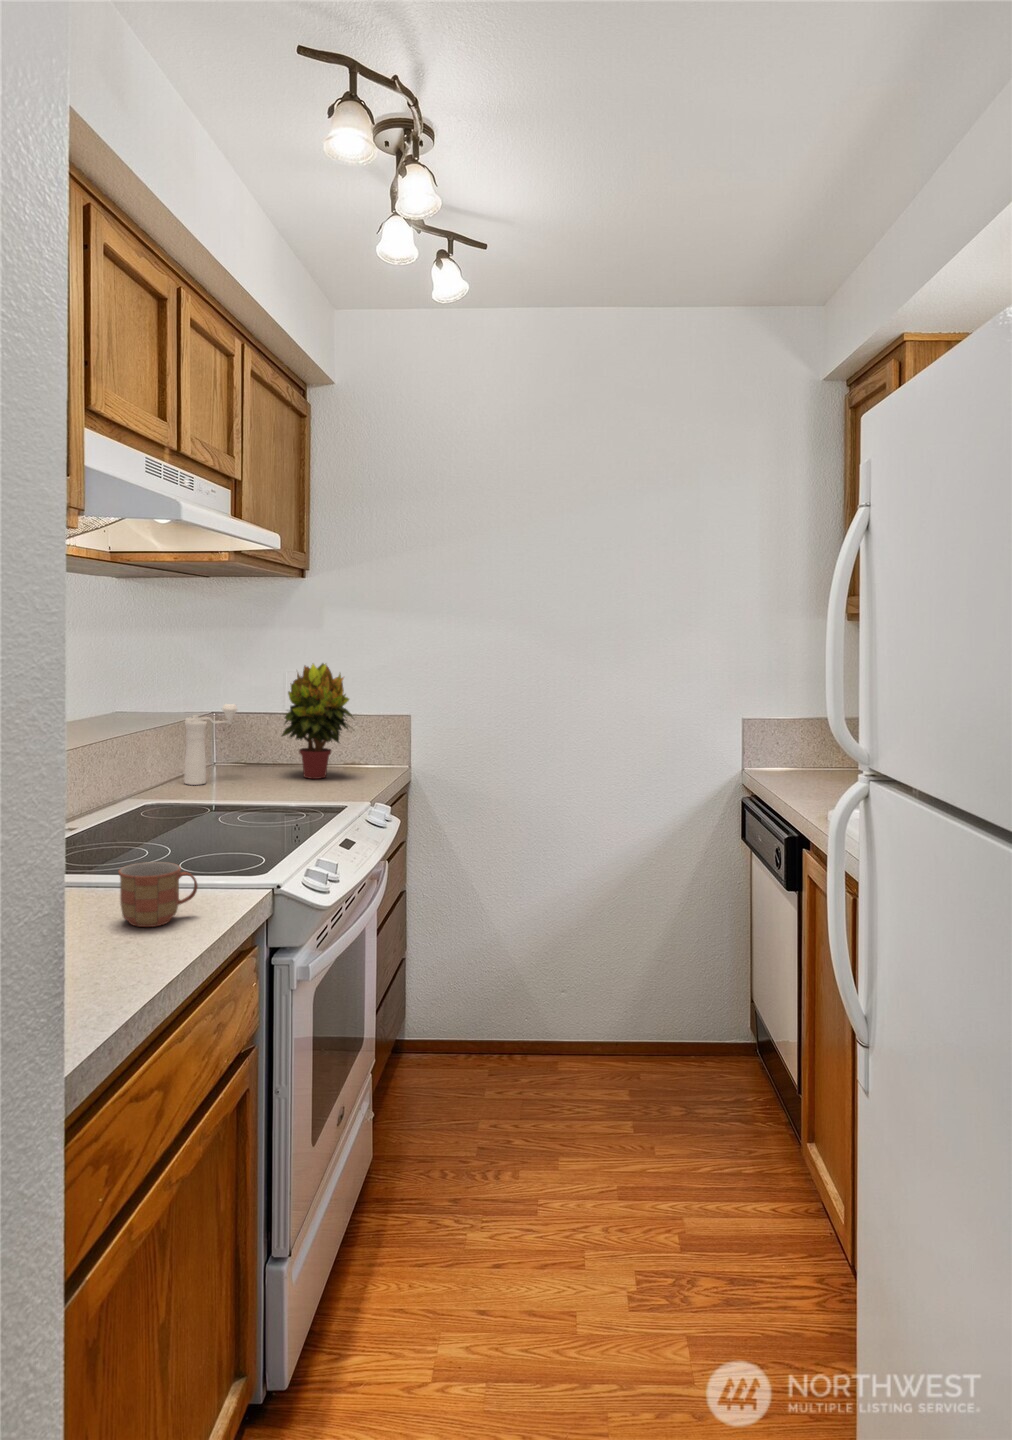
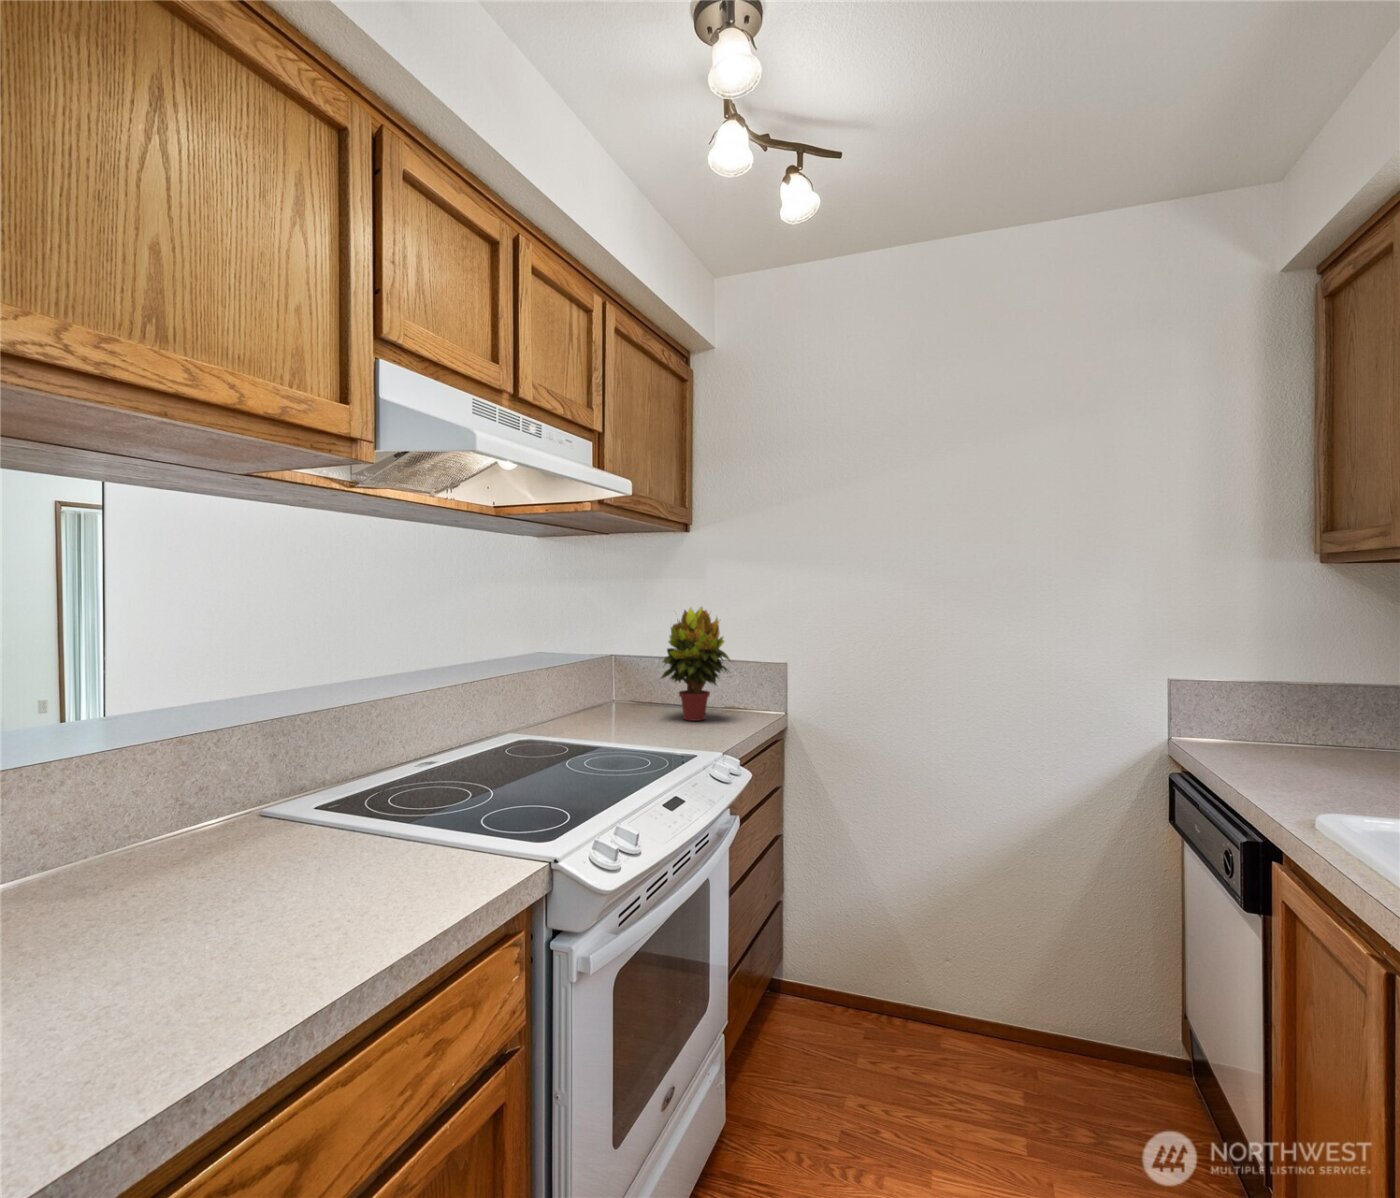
pepper mill: present [184,704,238,785] -> none [568,648,620,725]
mug: present [118,862,198,927] -> none [338,824,437,909]

